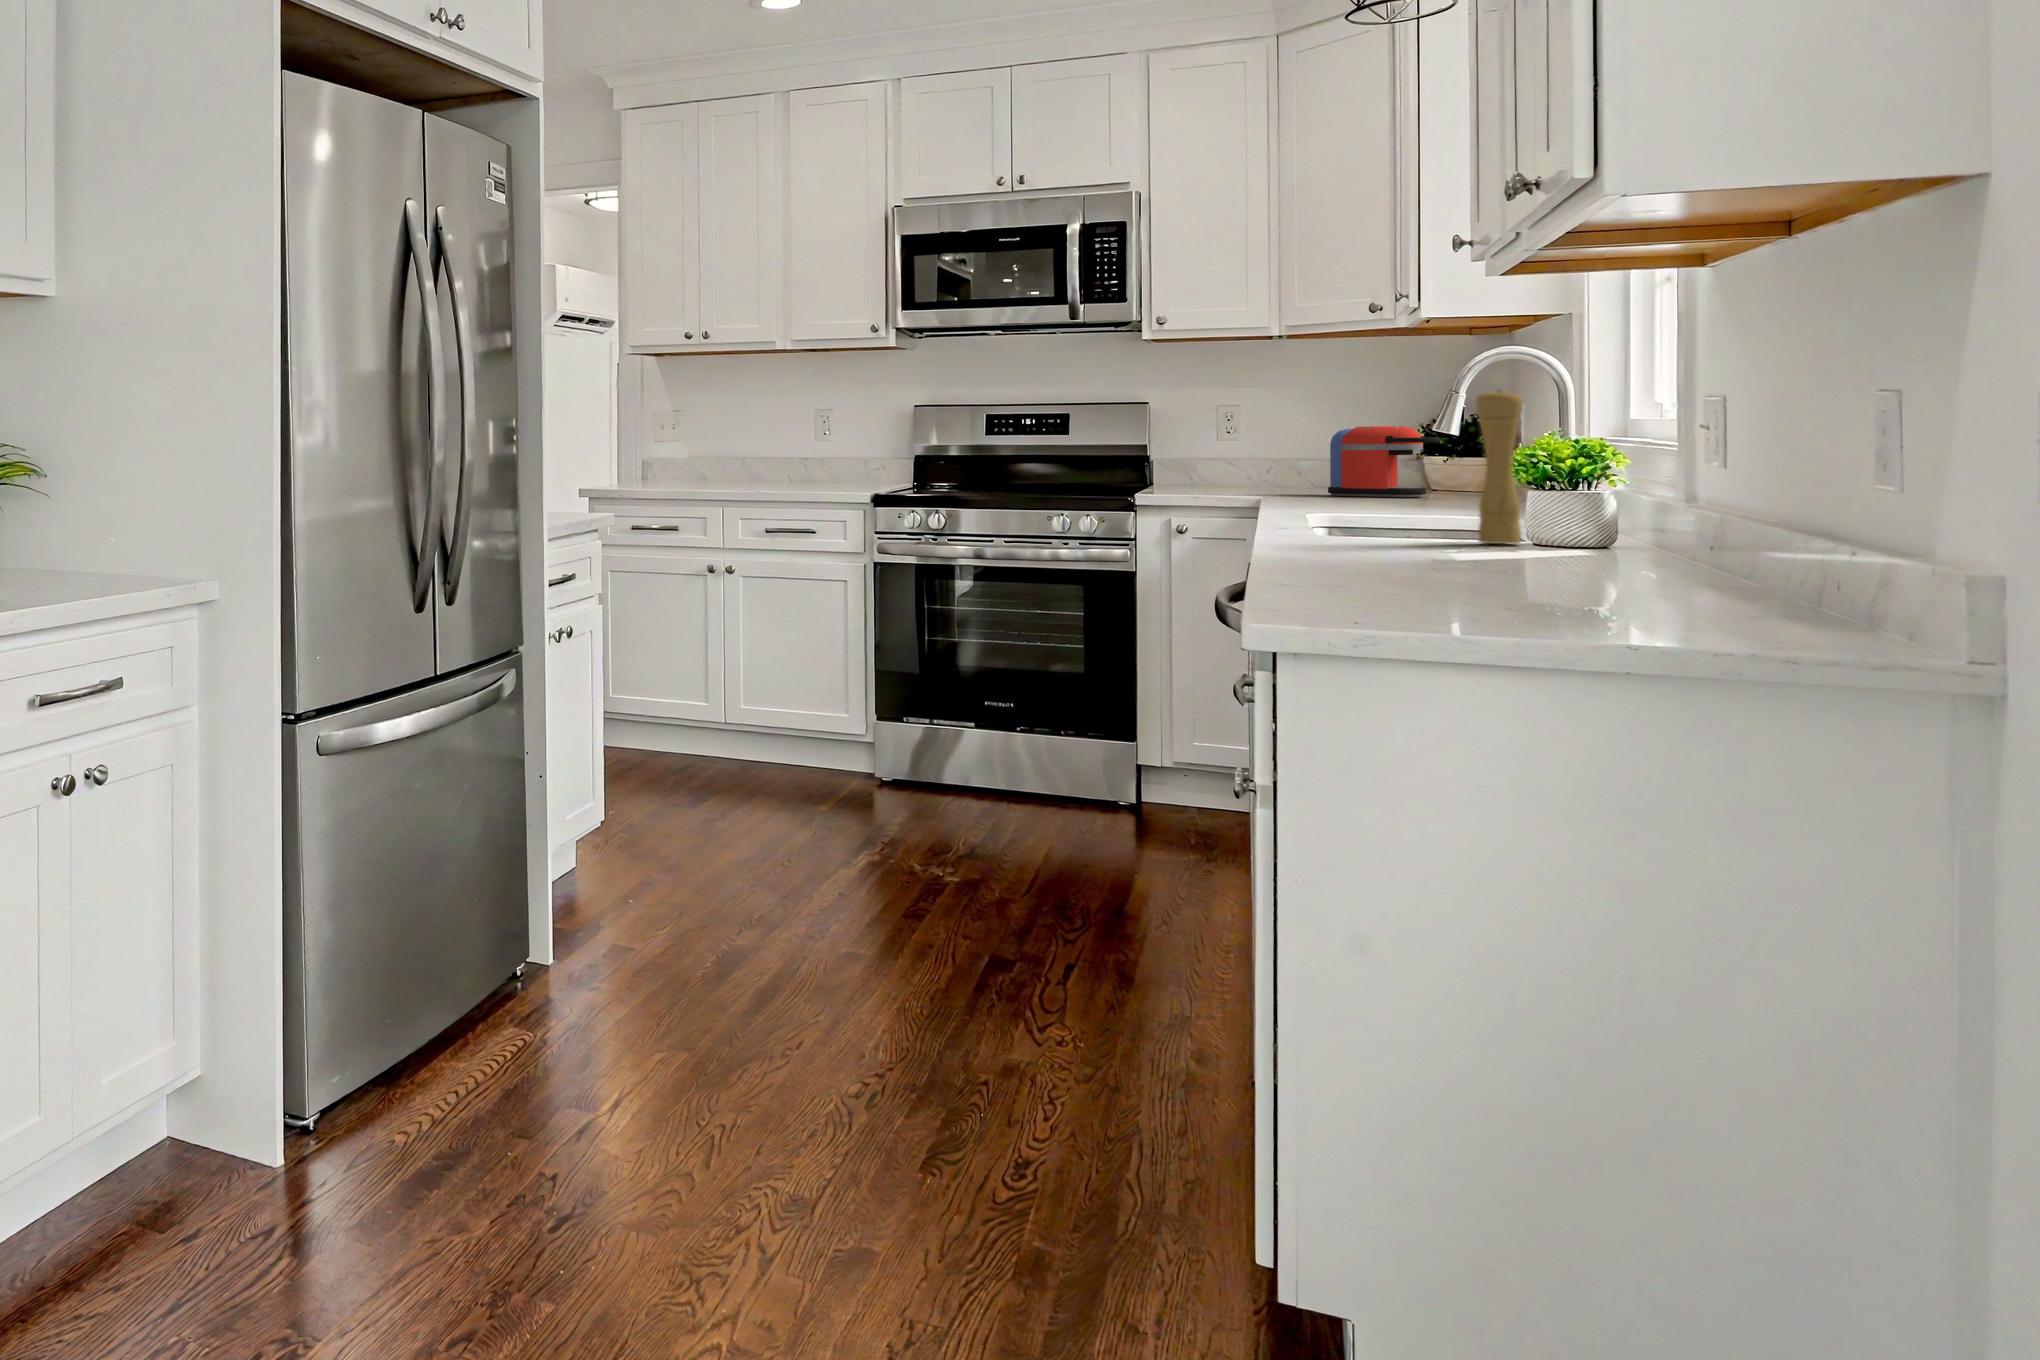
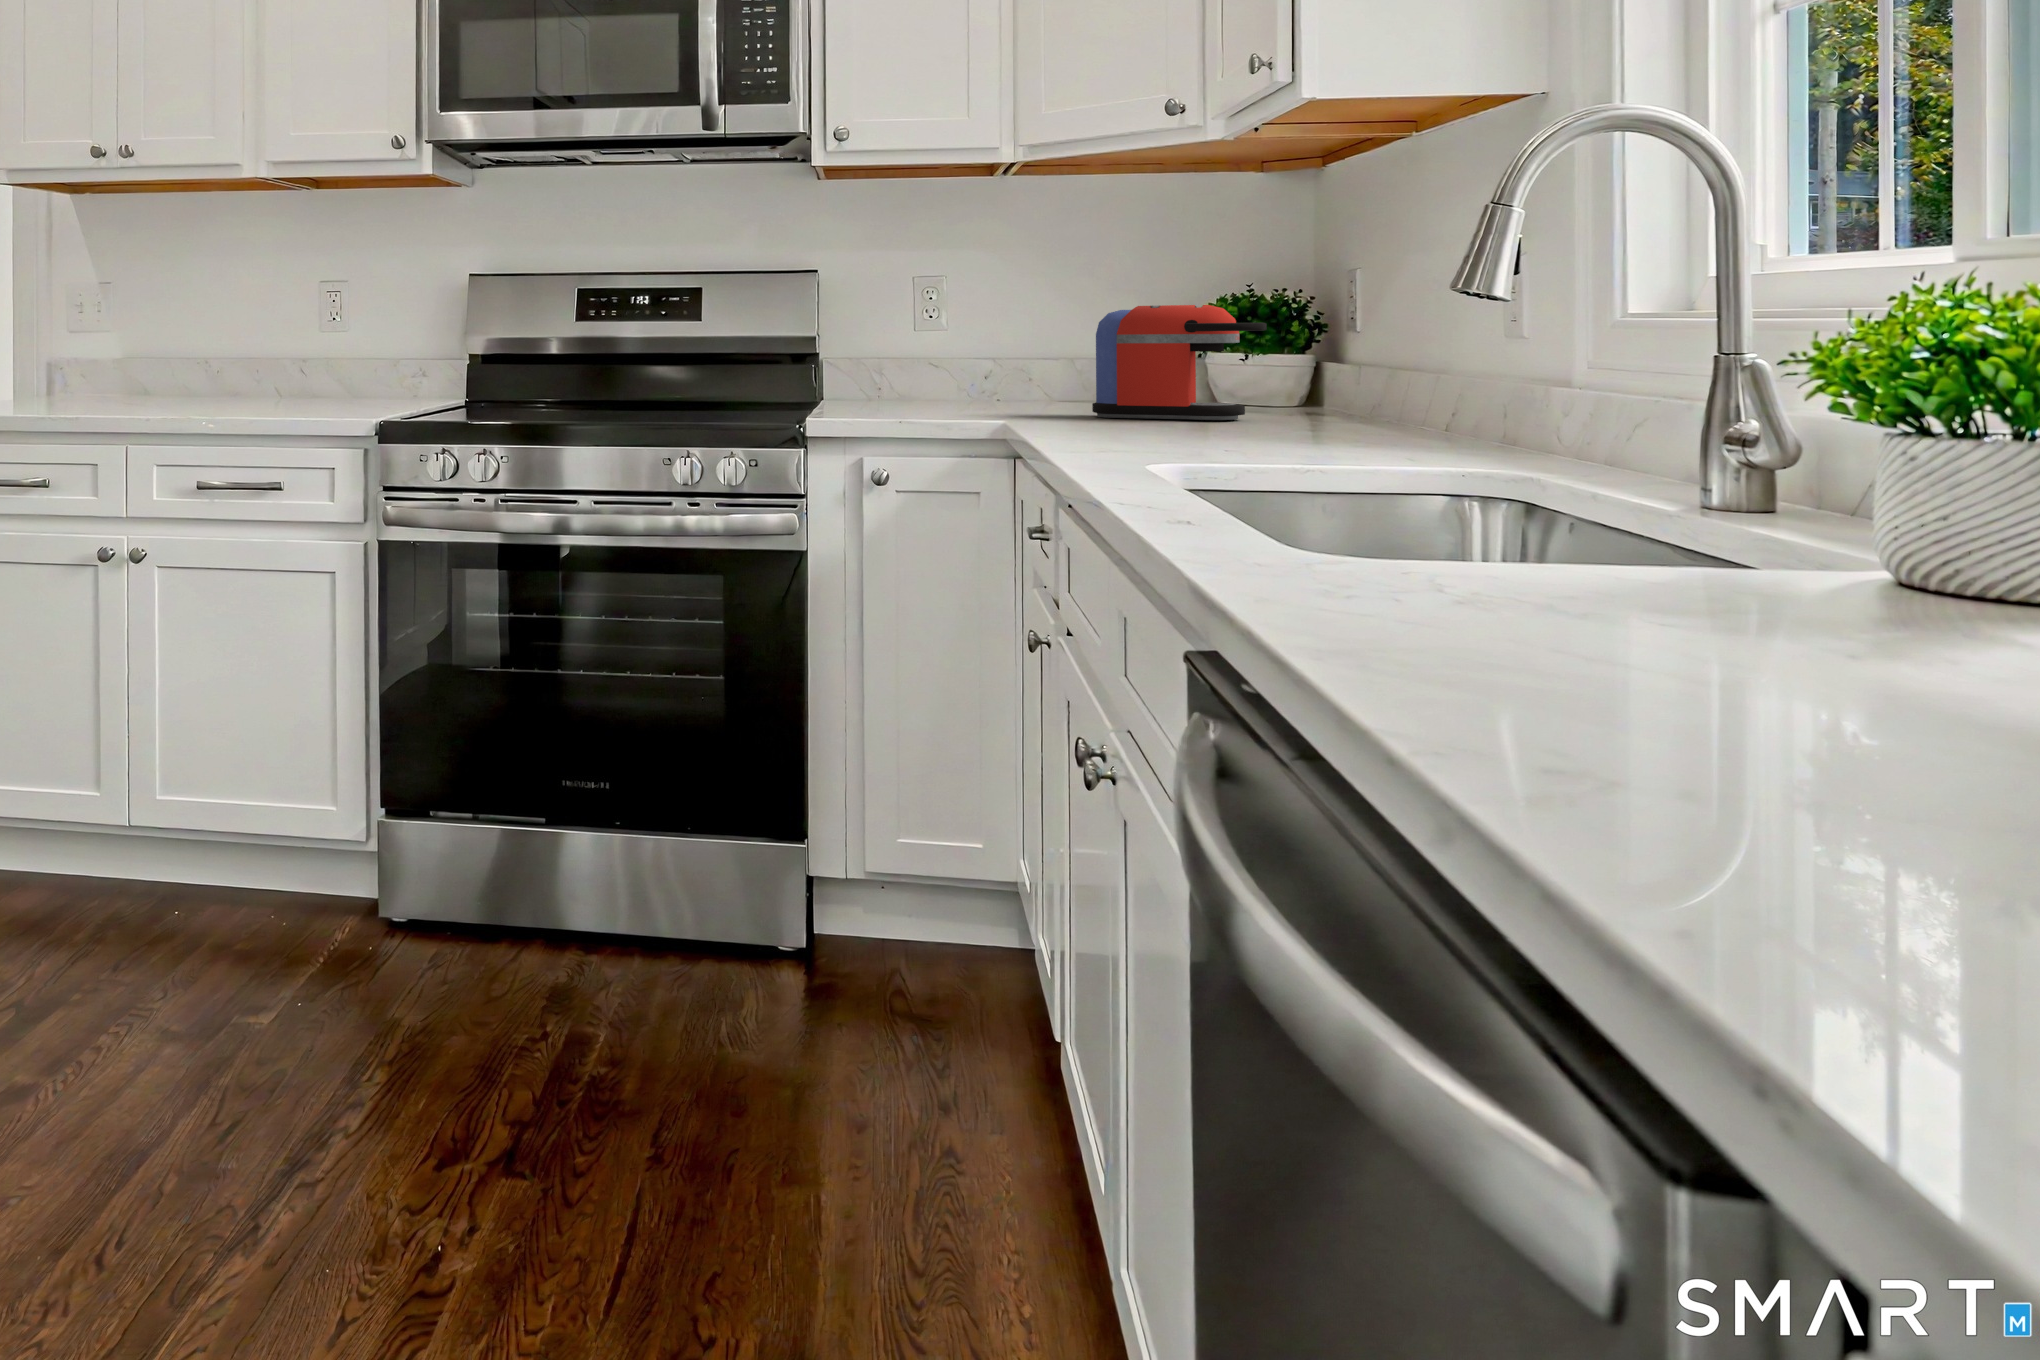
pepper mill: present [1476,390,1523,544] -> none [1820,151,1974,616]

